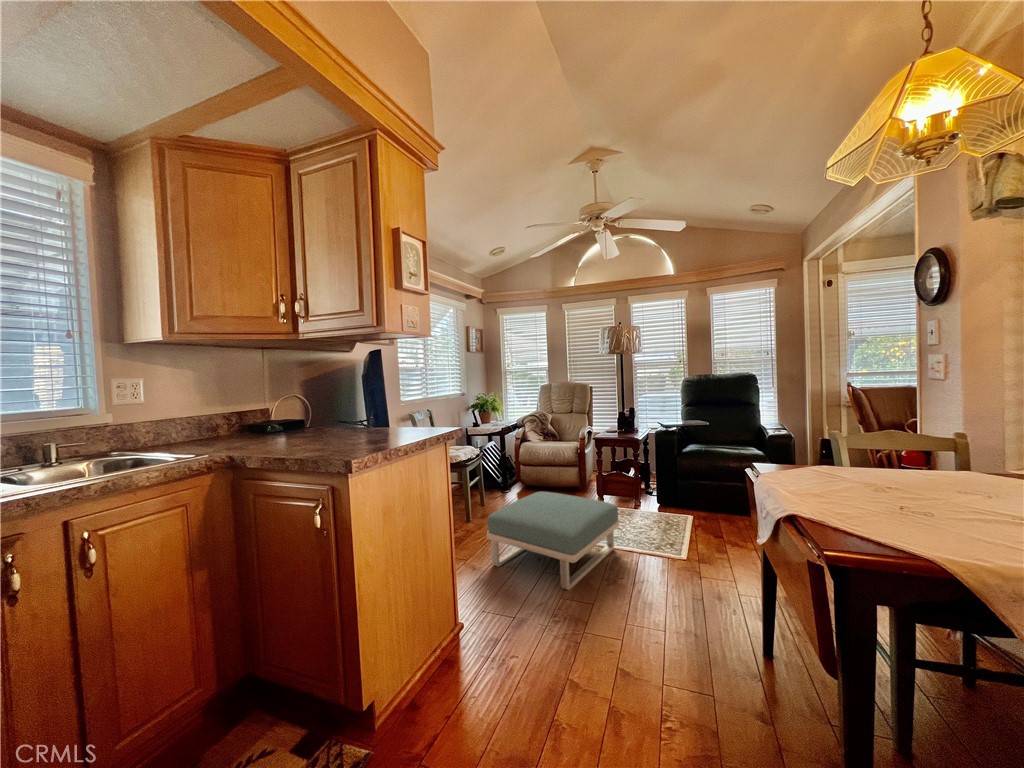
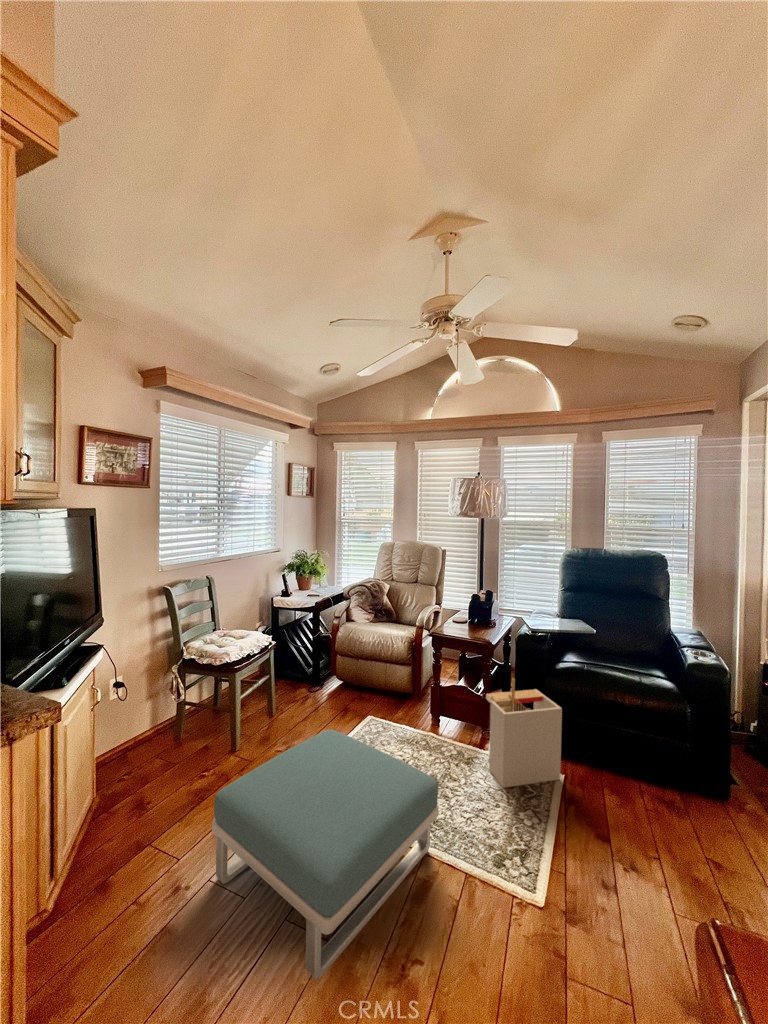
storage bin: none [638,456,691,525] -> present [486,679,562,788]

